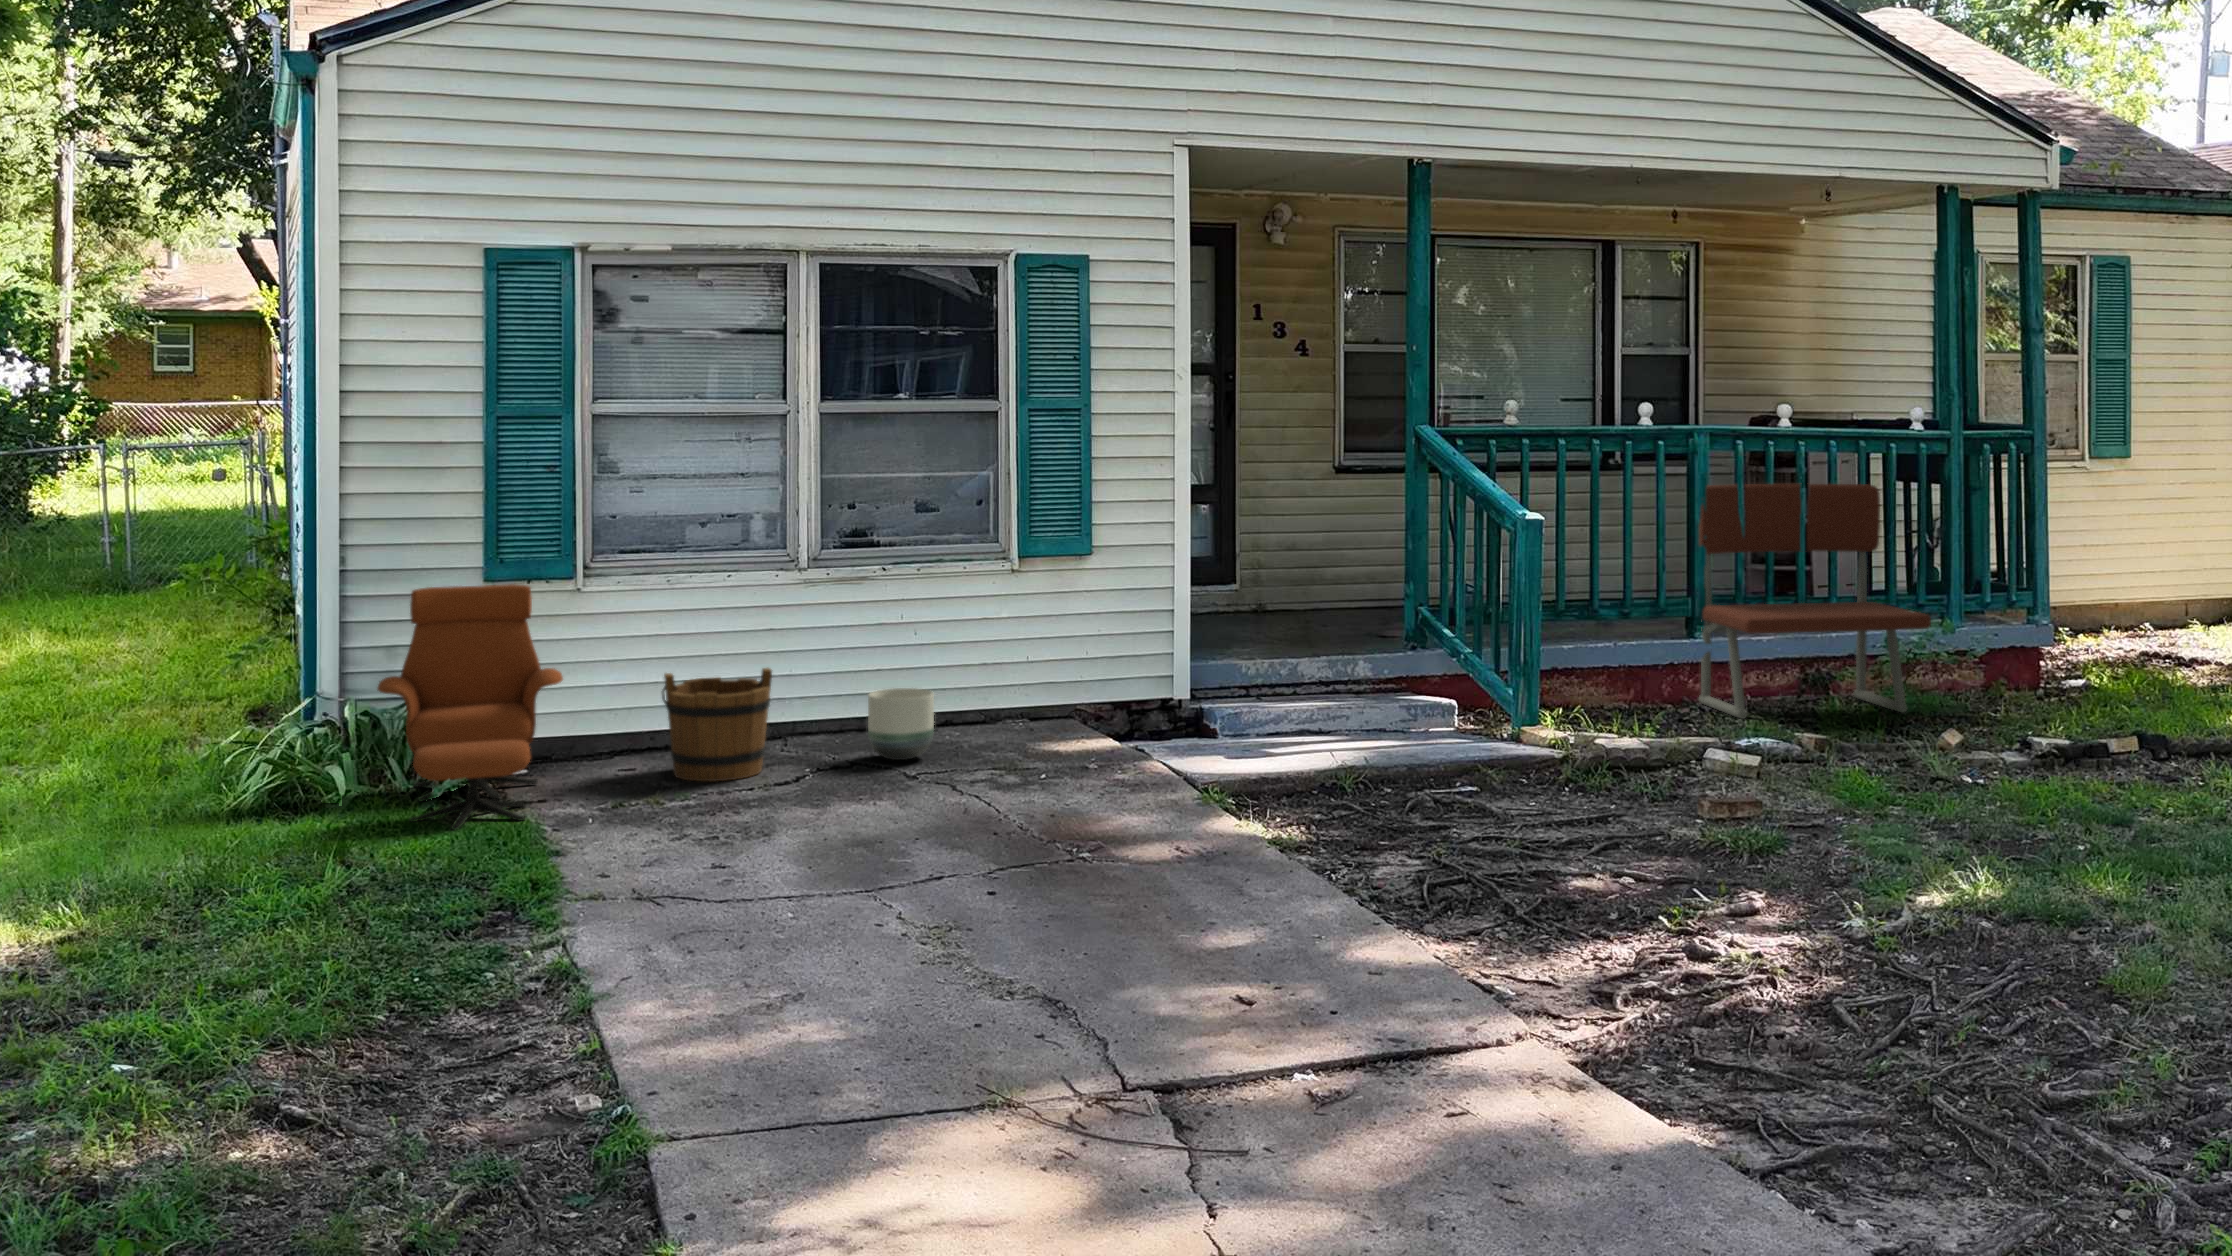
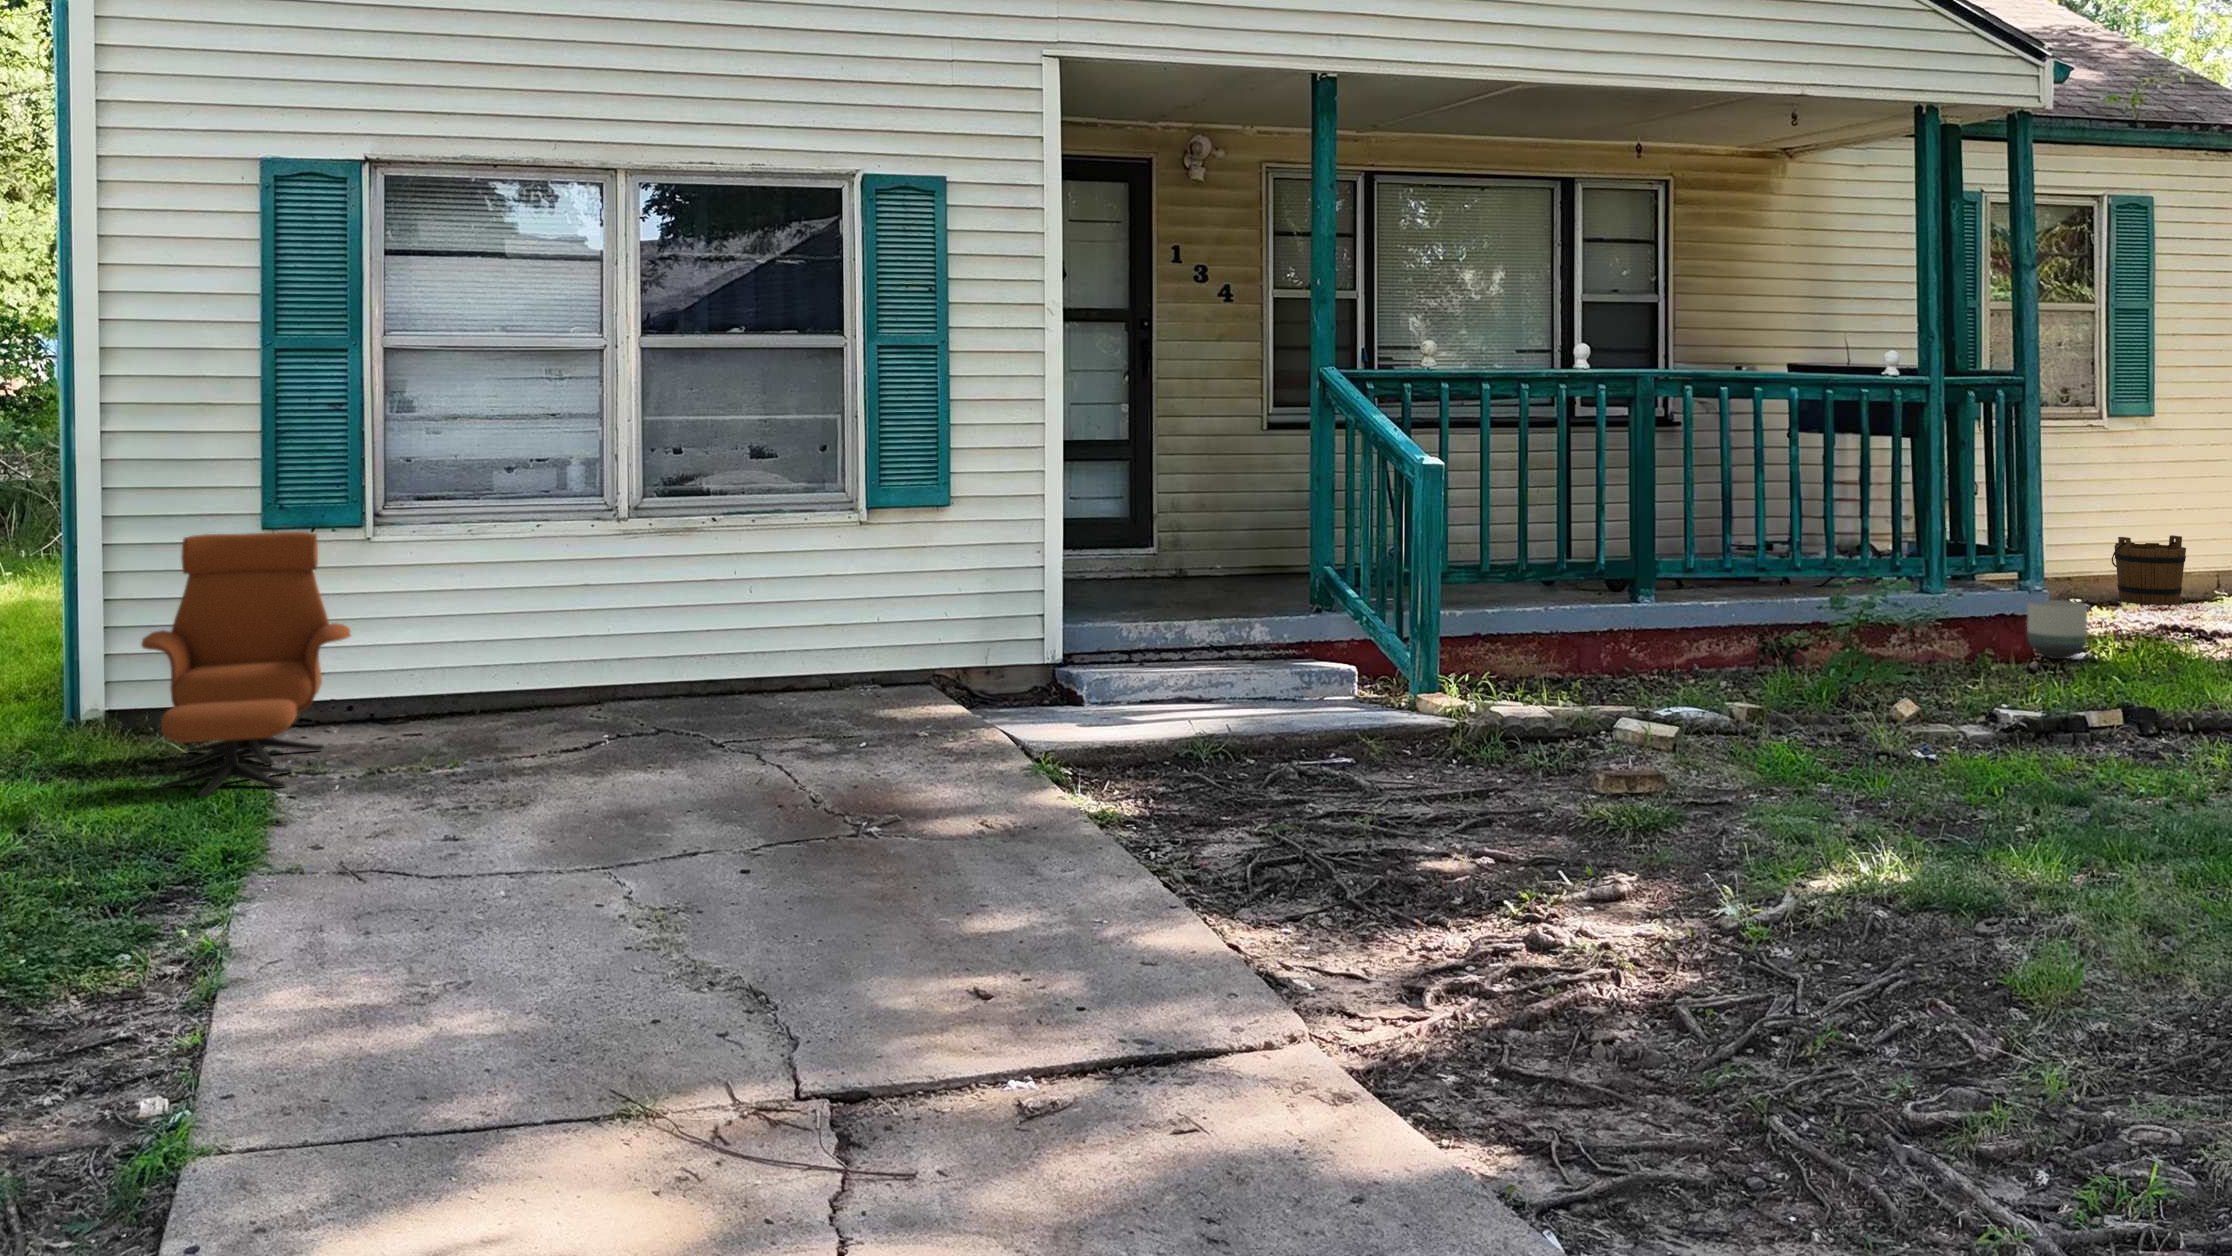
bench: present [1699,484,1931,719] -> none [1637,433,1896,690]
bucket: present [662,668,772,781] -> present [2112,535,2186,605]
planter: present [868,688,934,760] -> present [2027,600,2087,659]

